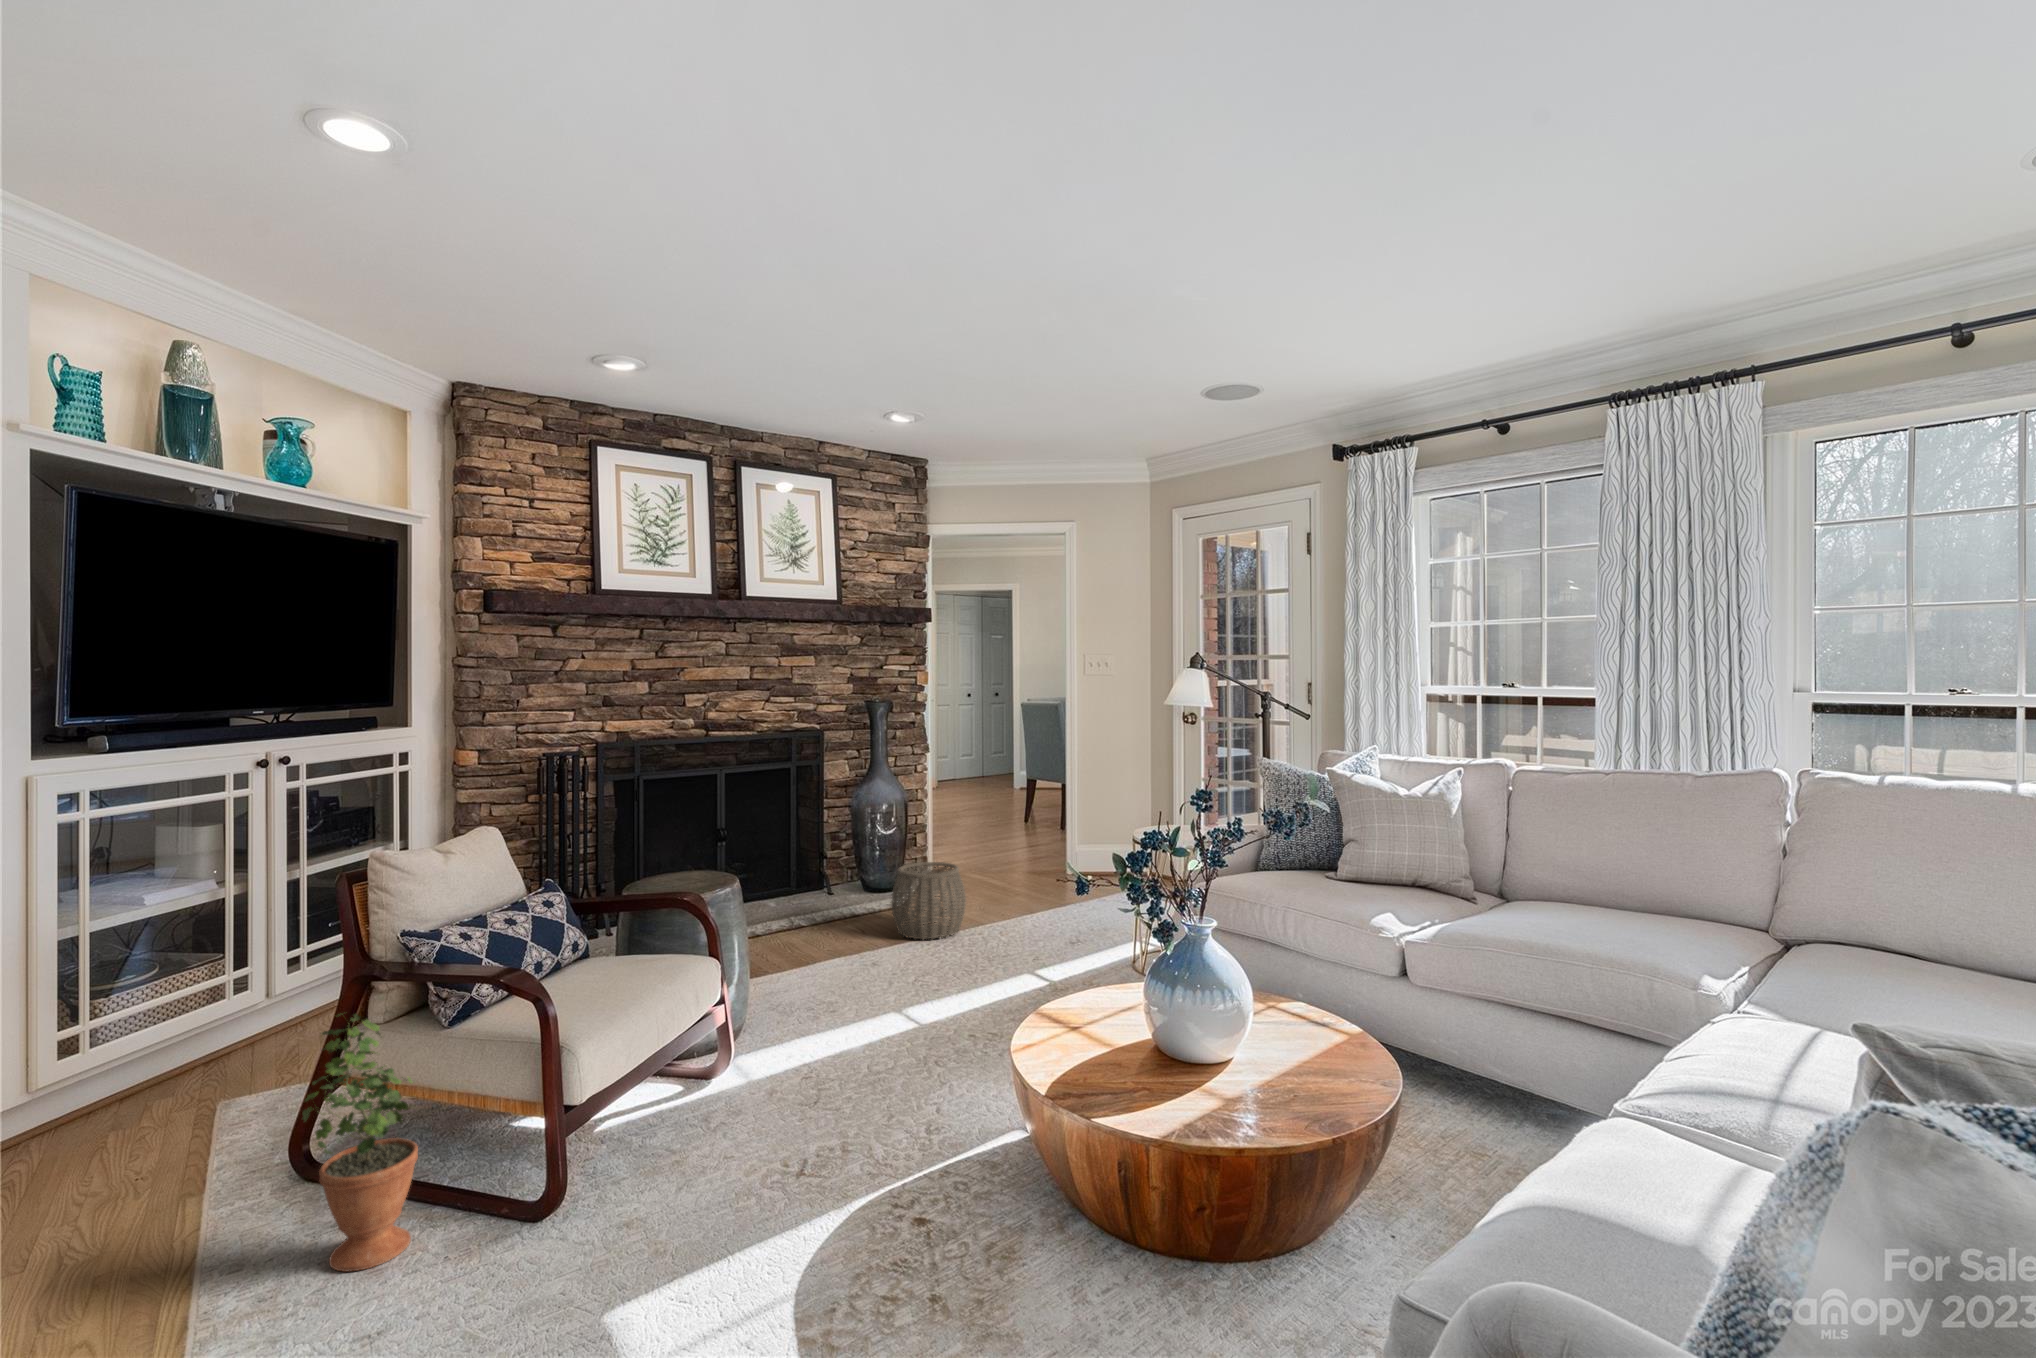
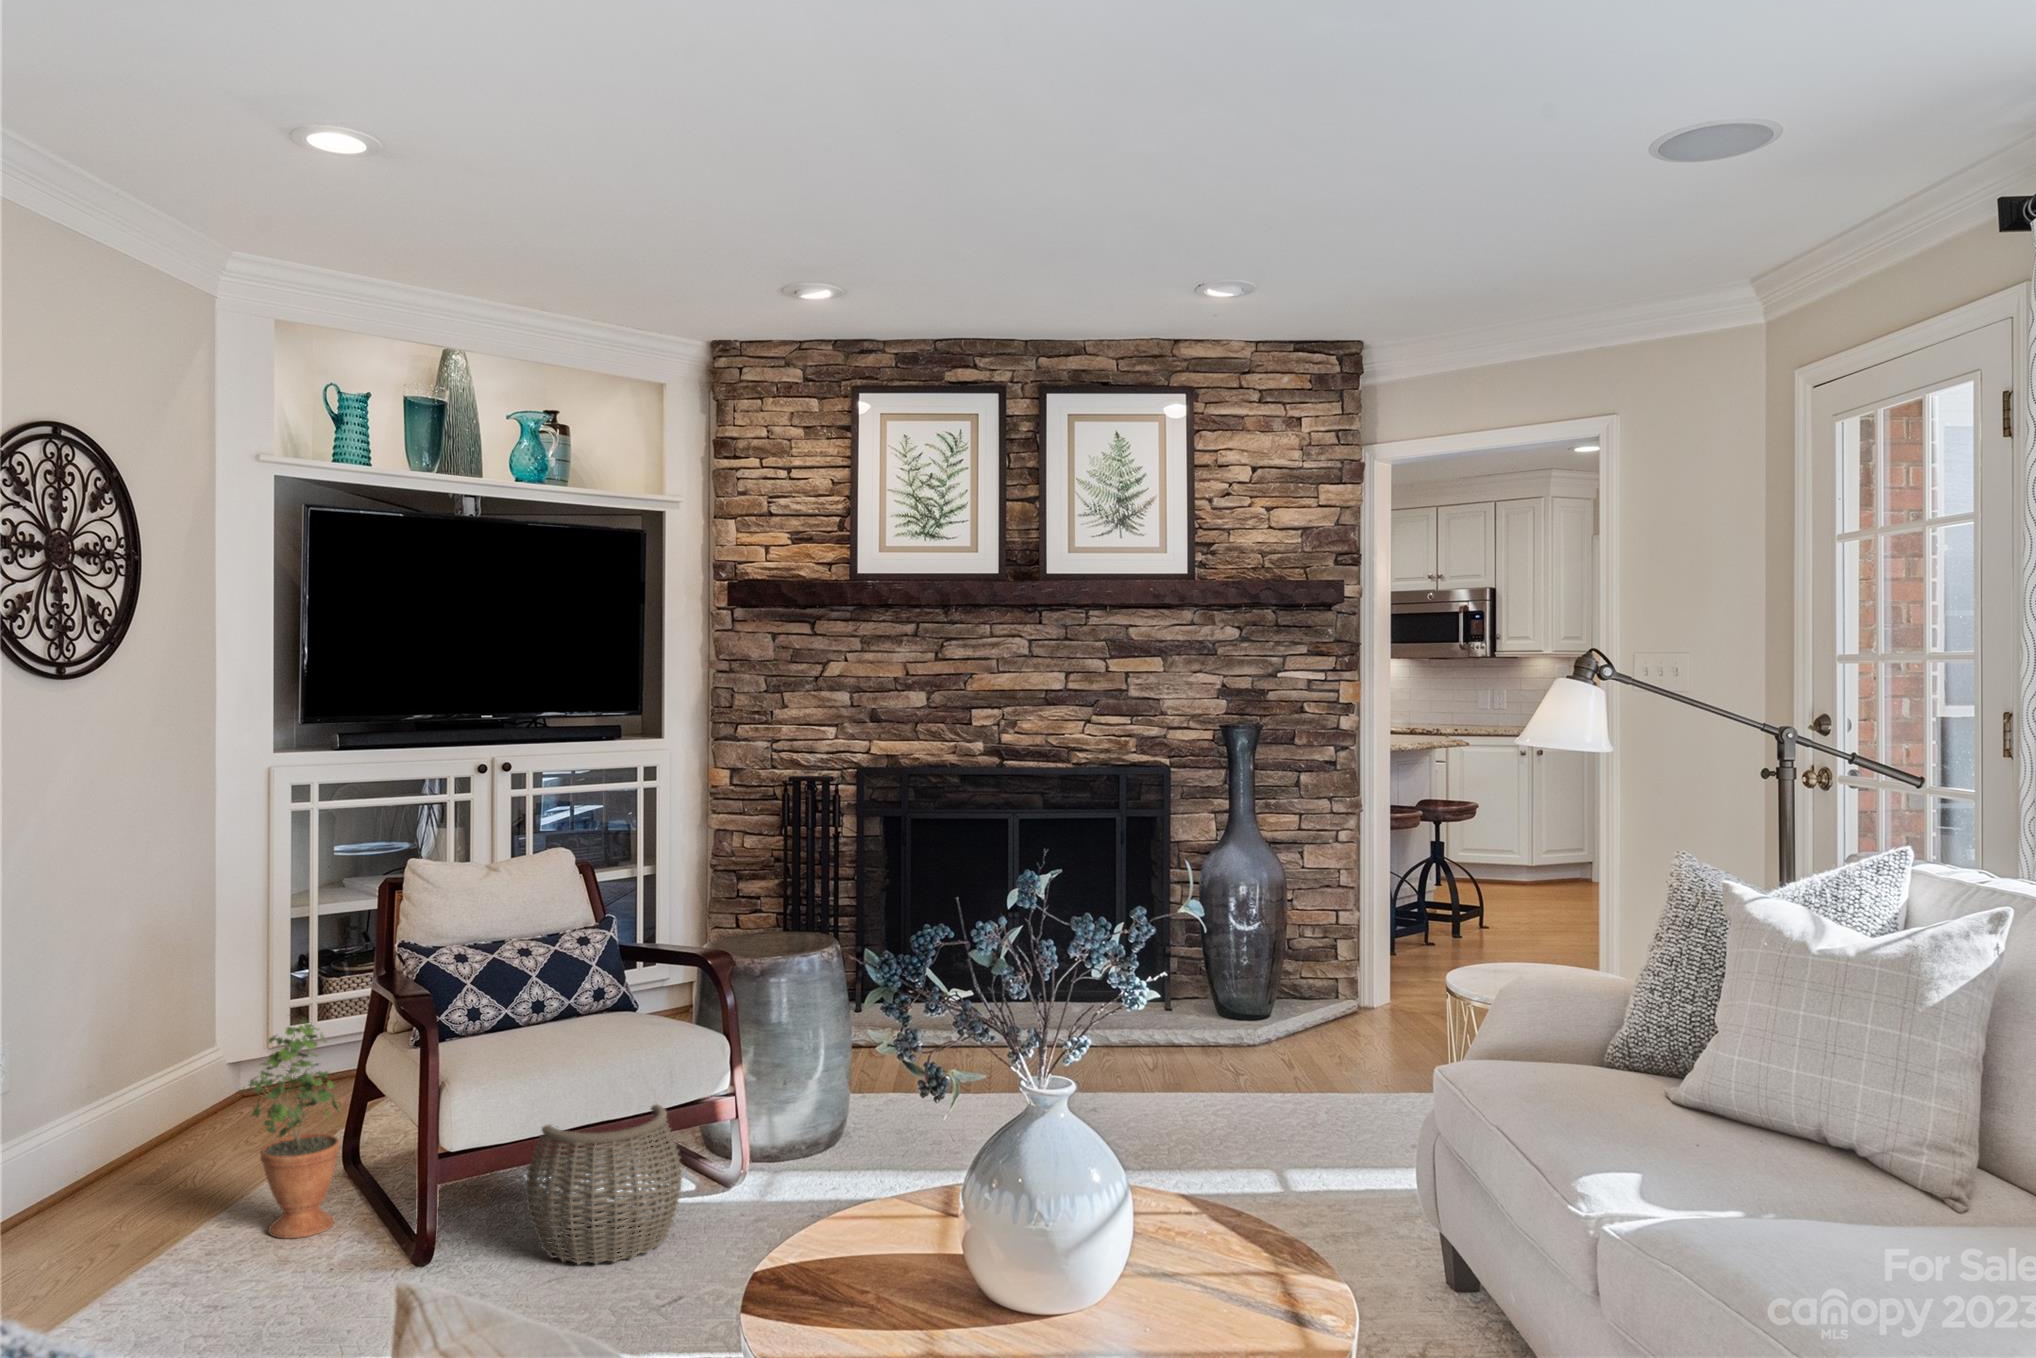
woven basket: present [891,862,966,939] -> present [525,1104,682,1265]

